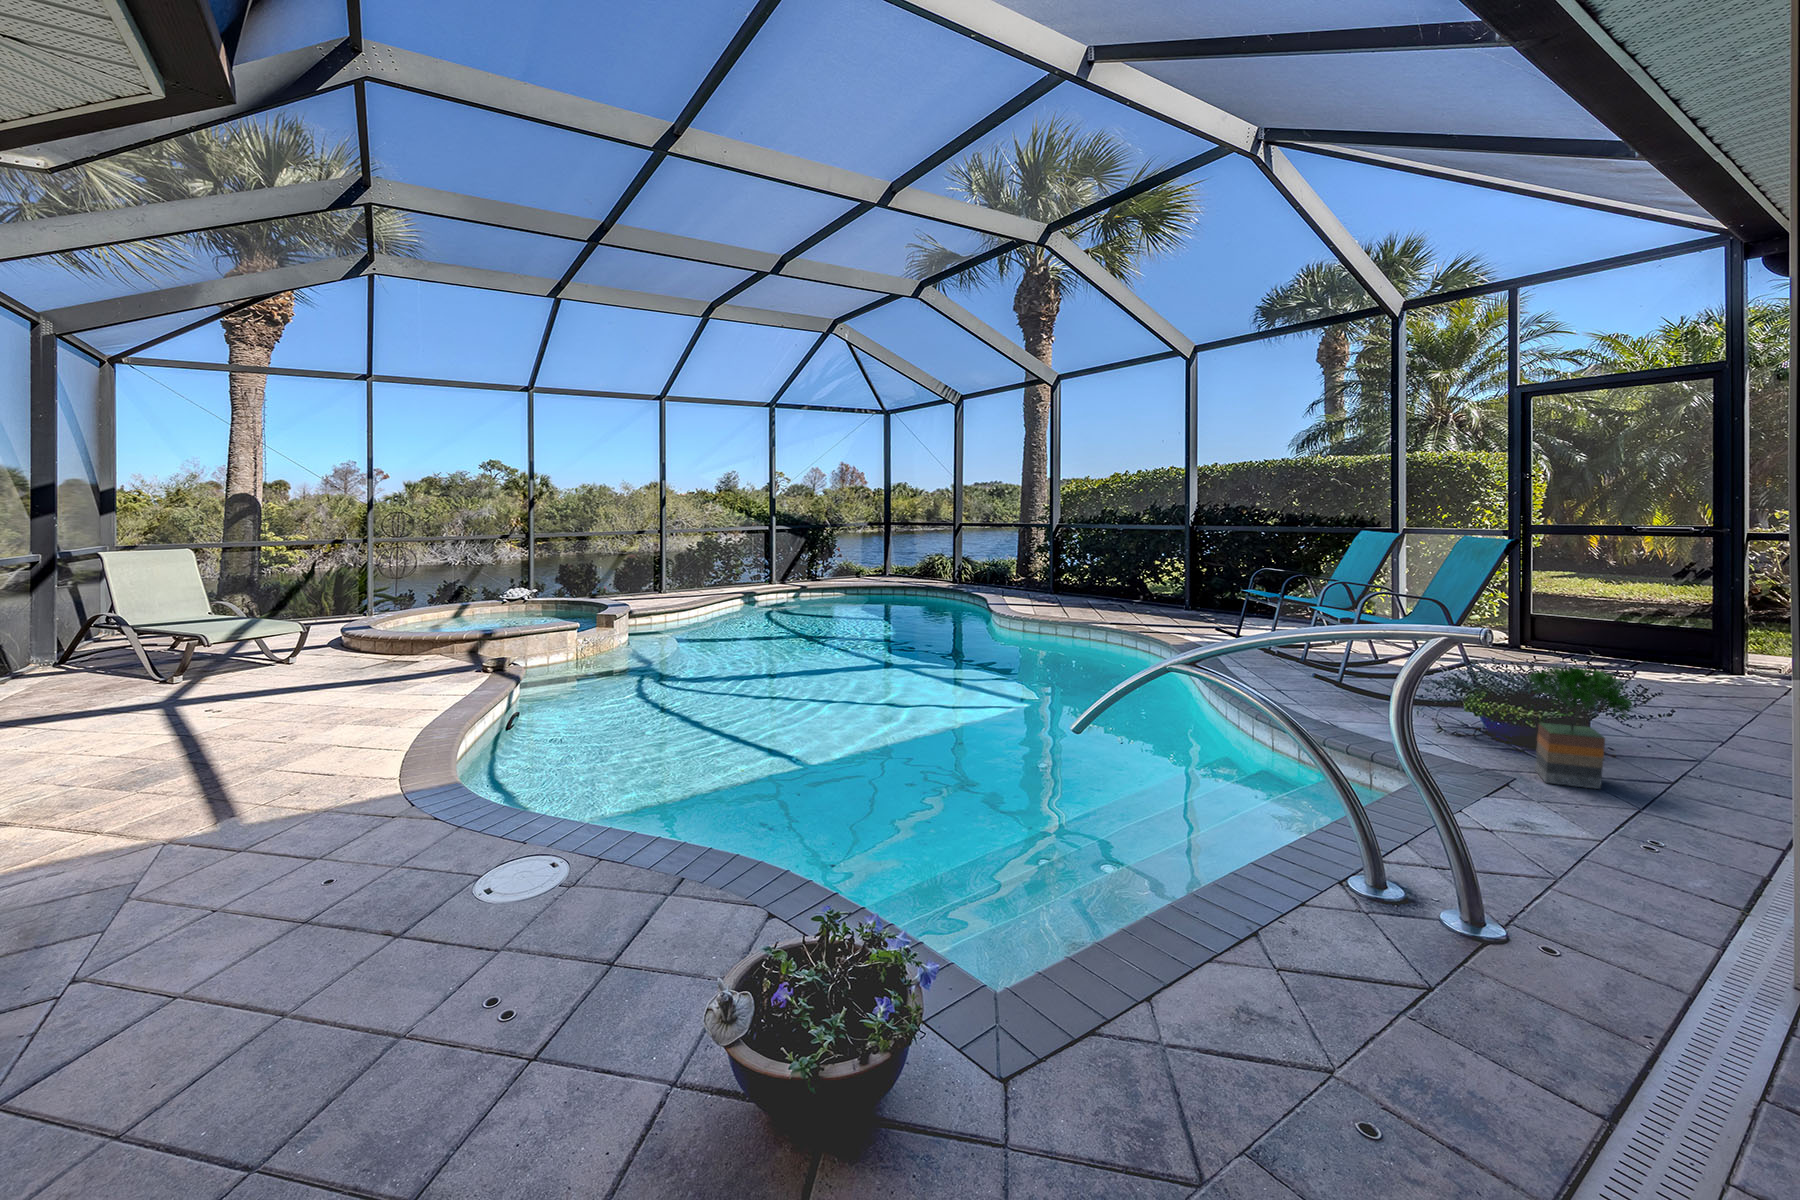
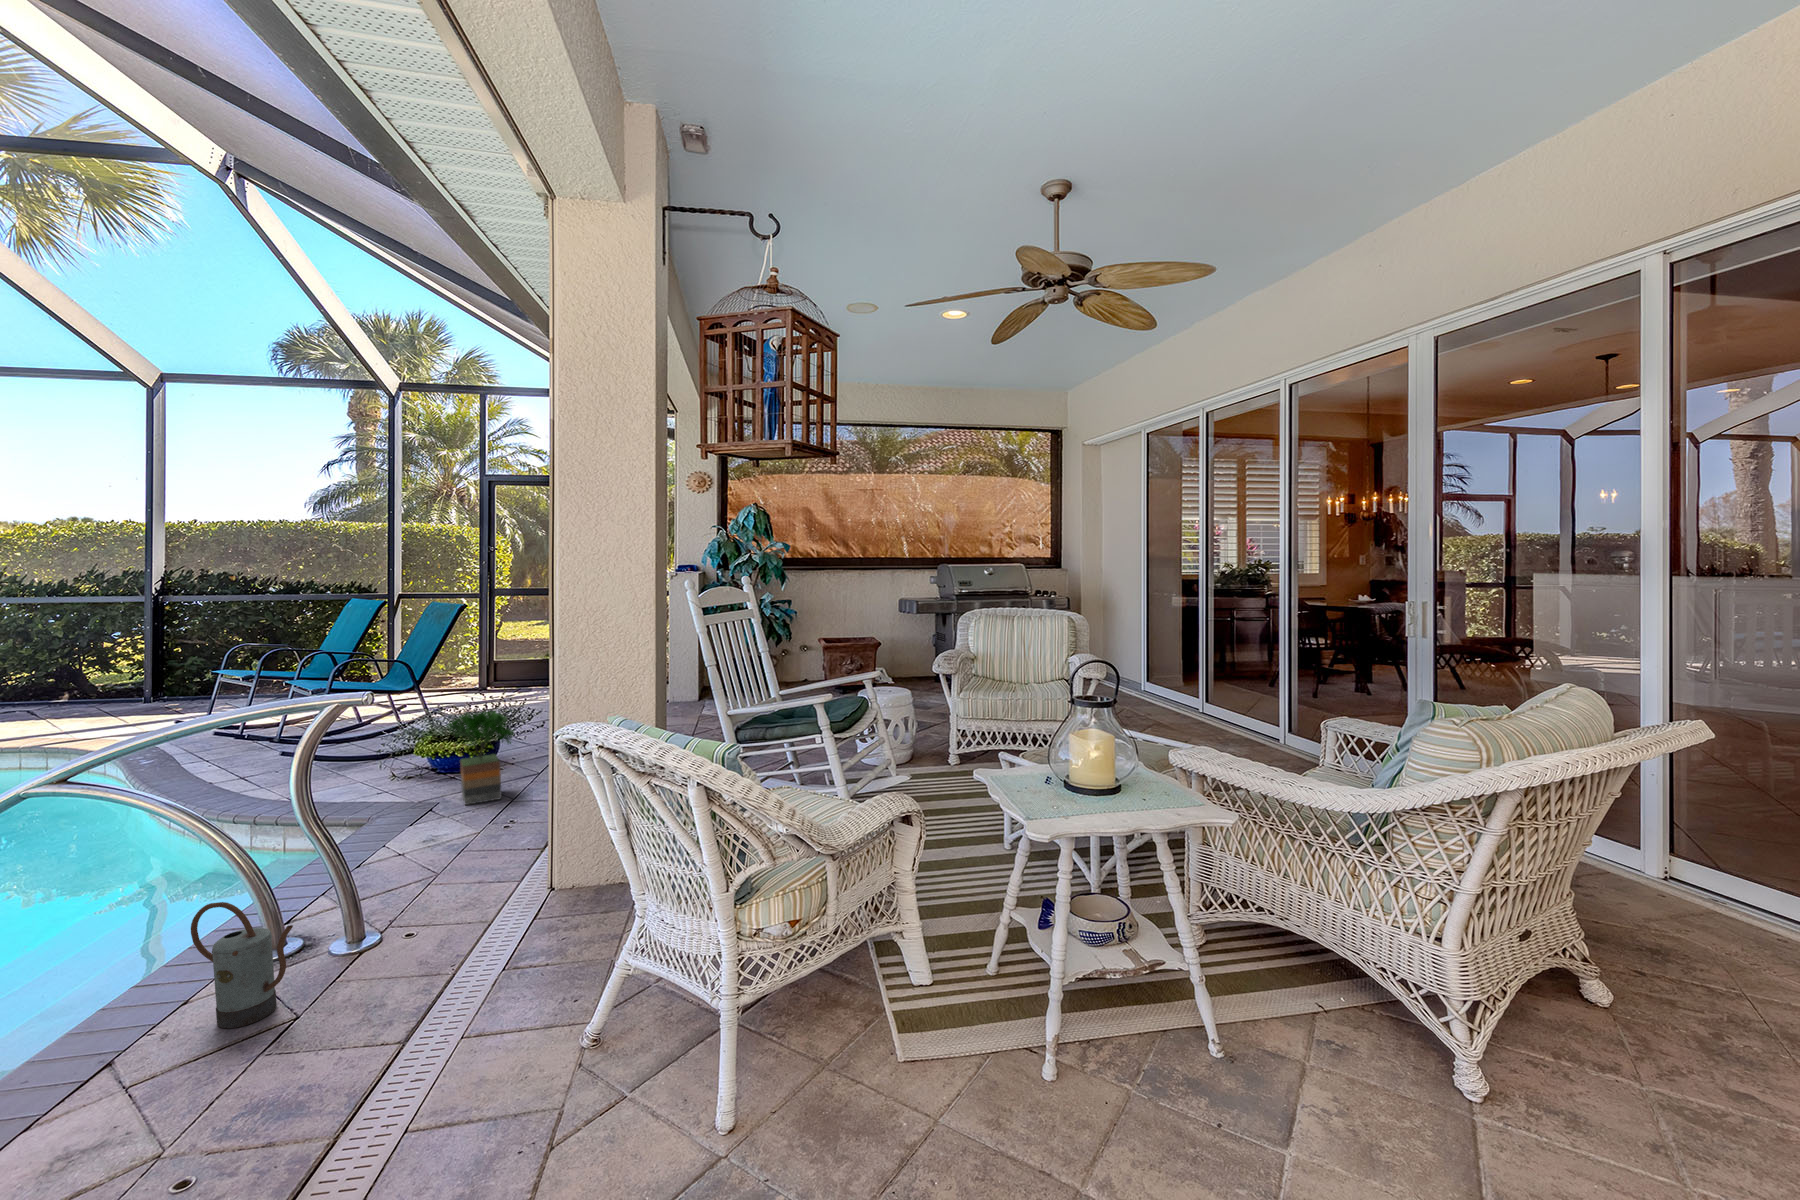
watering can: none [1327,814,1447,965] -> present [191,902,293,1029]

